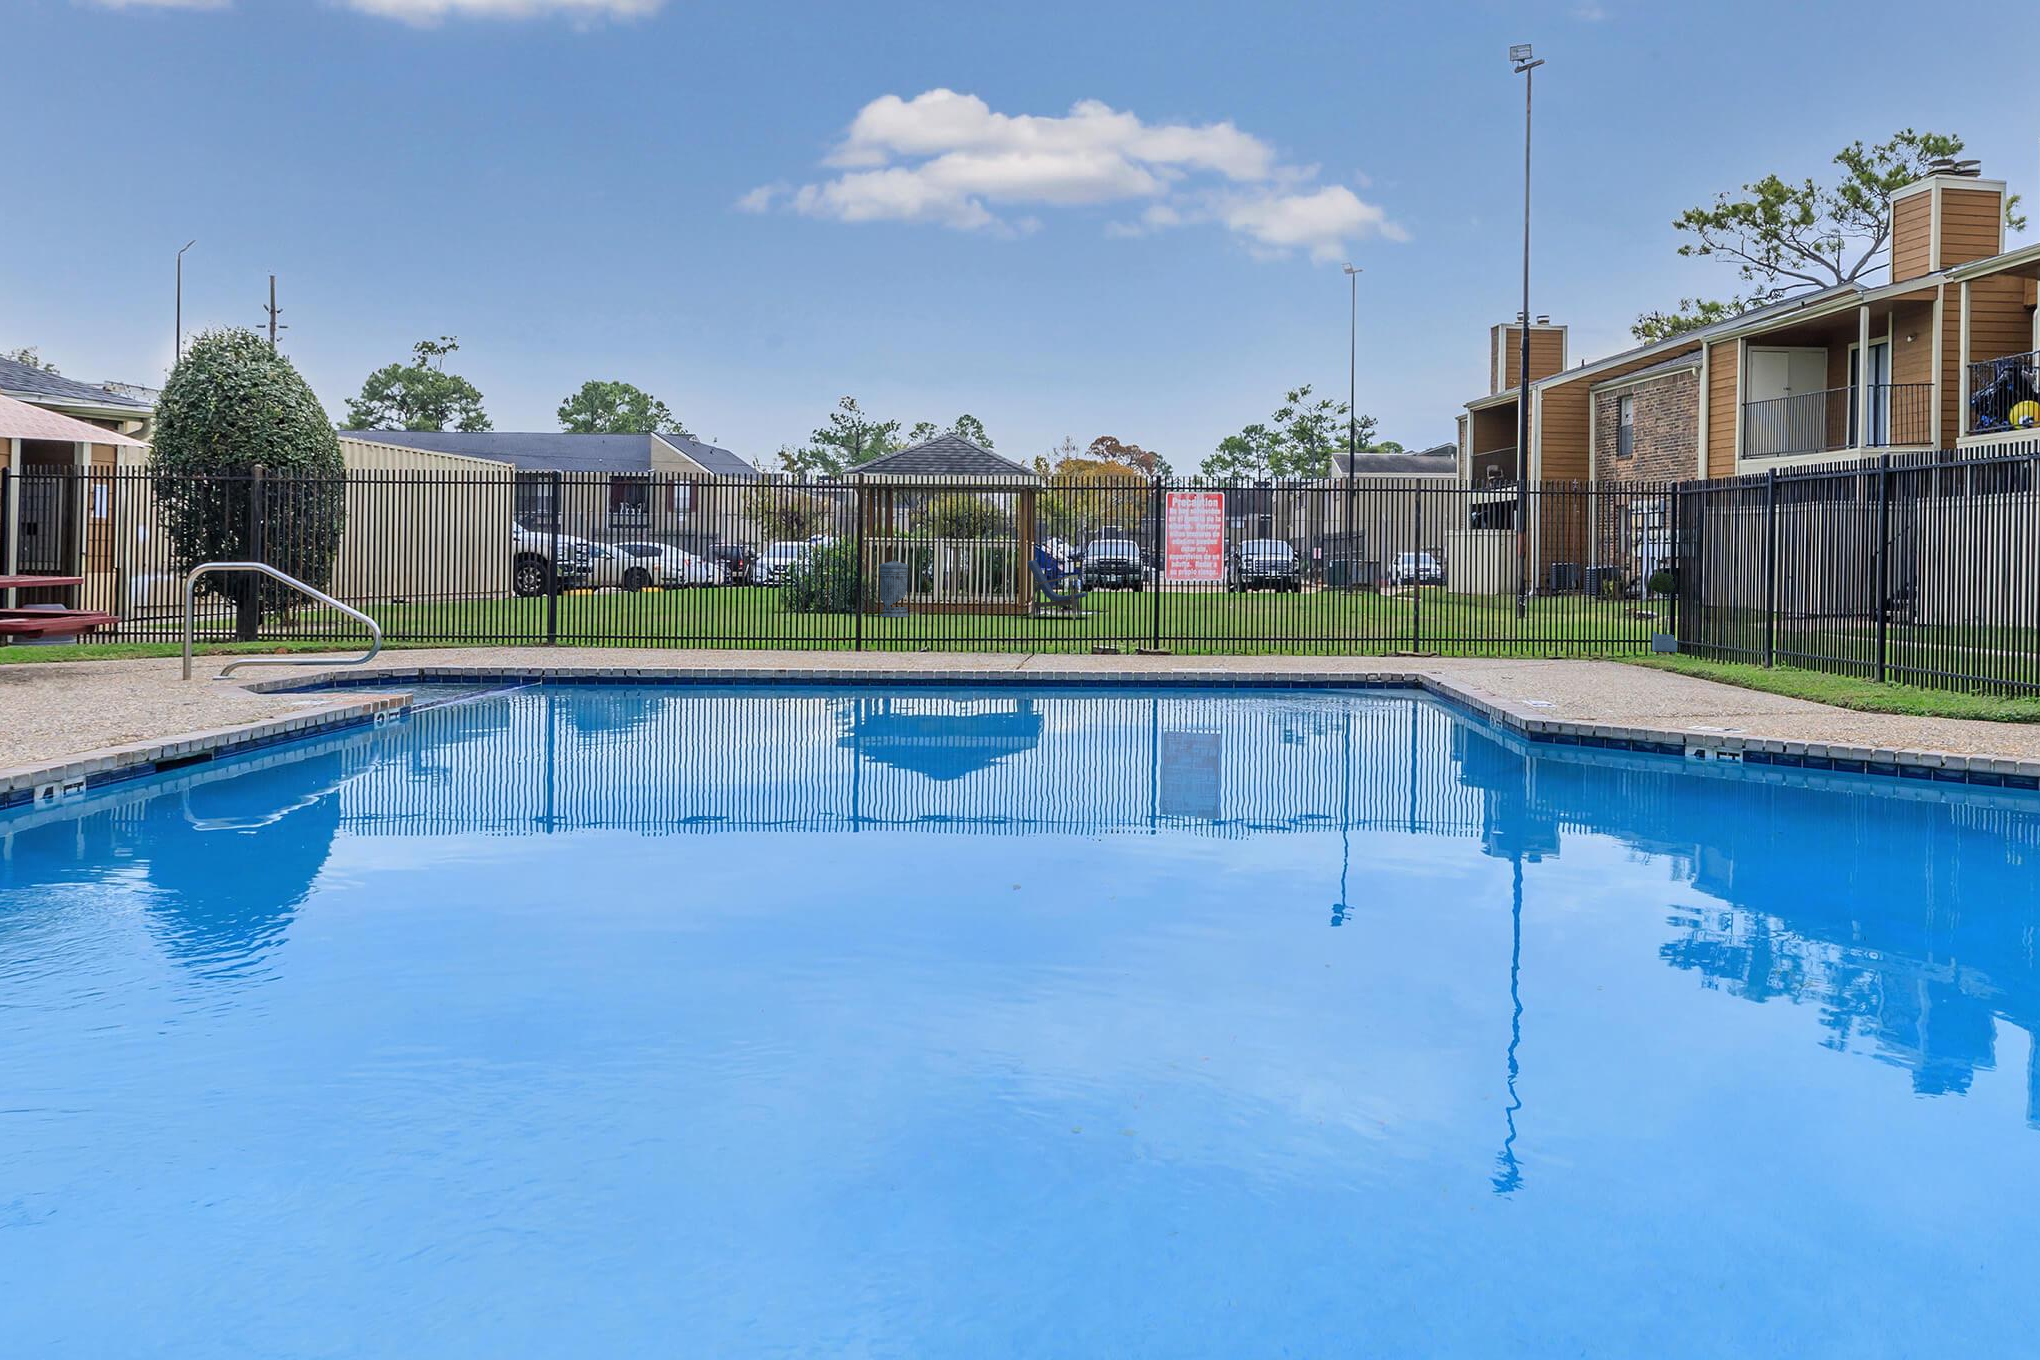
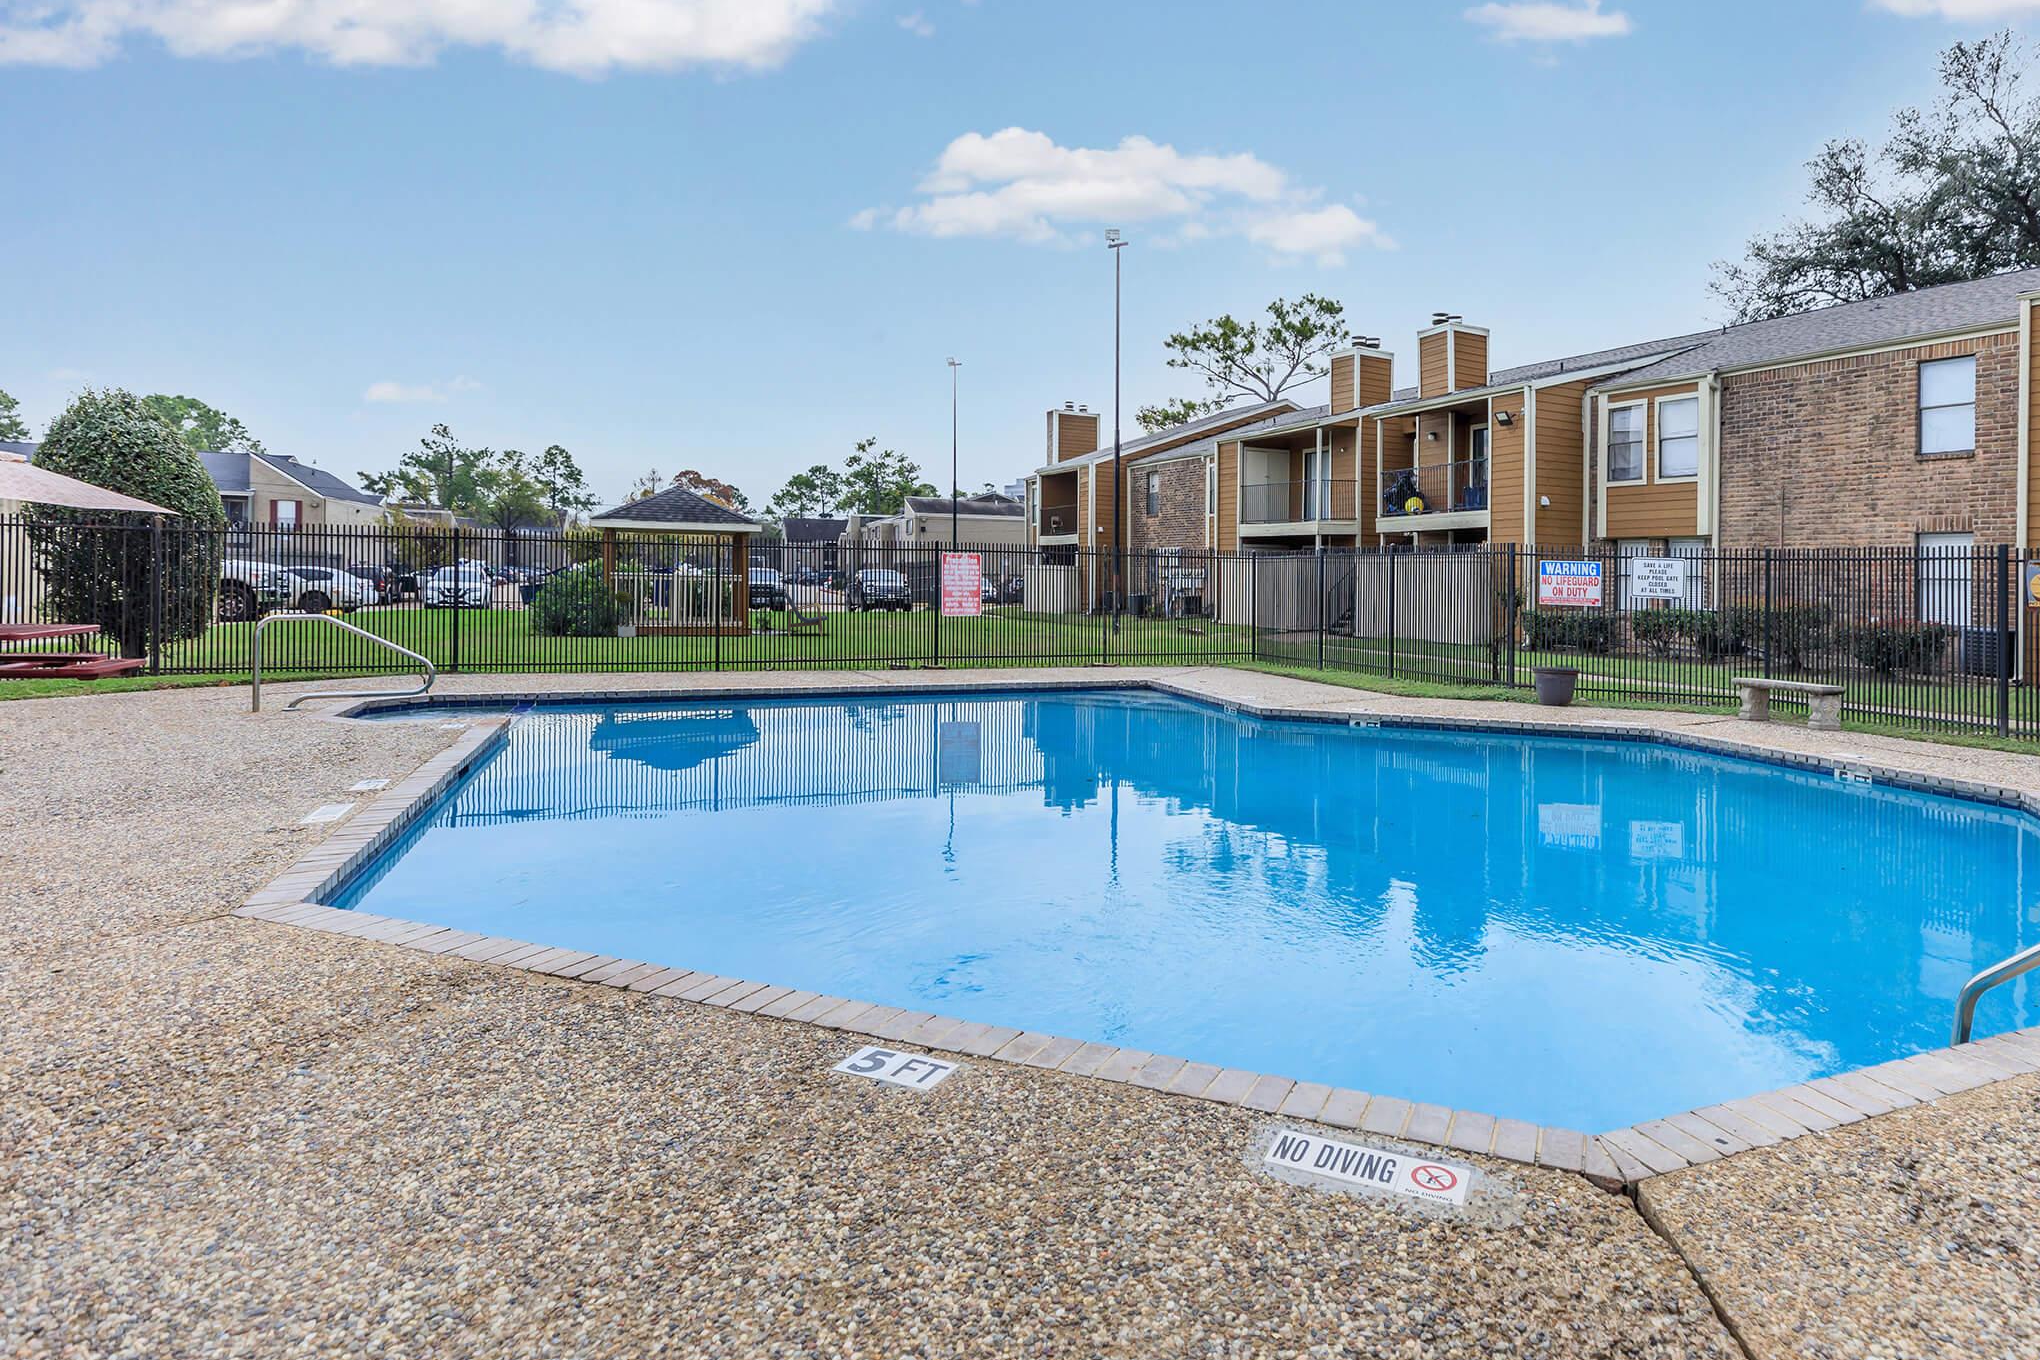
trash can: present [879,559,908,617] -> none [665,593,689,636]
potted tree: present [1649,572,1684,652] -> present [615,590,636,637]

